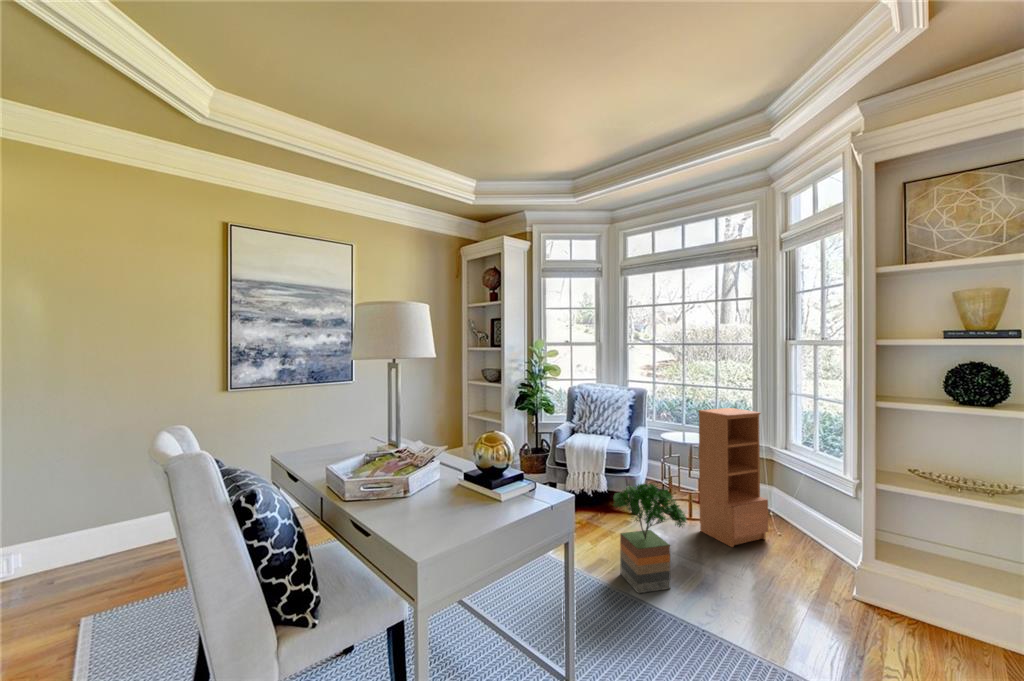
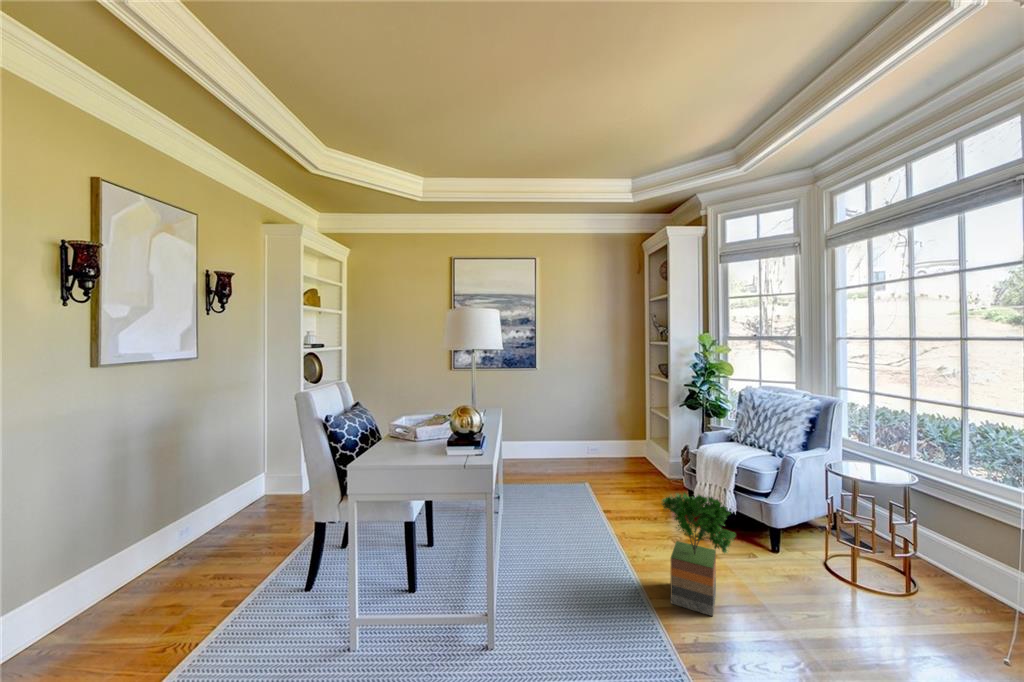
bookcase: present [699,408,768,547] -> none [853,430,970,642]

